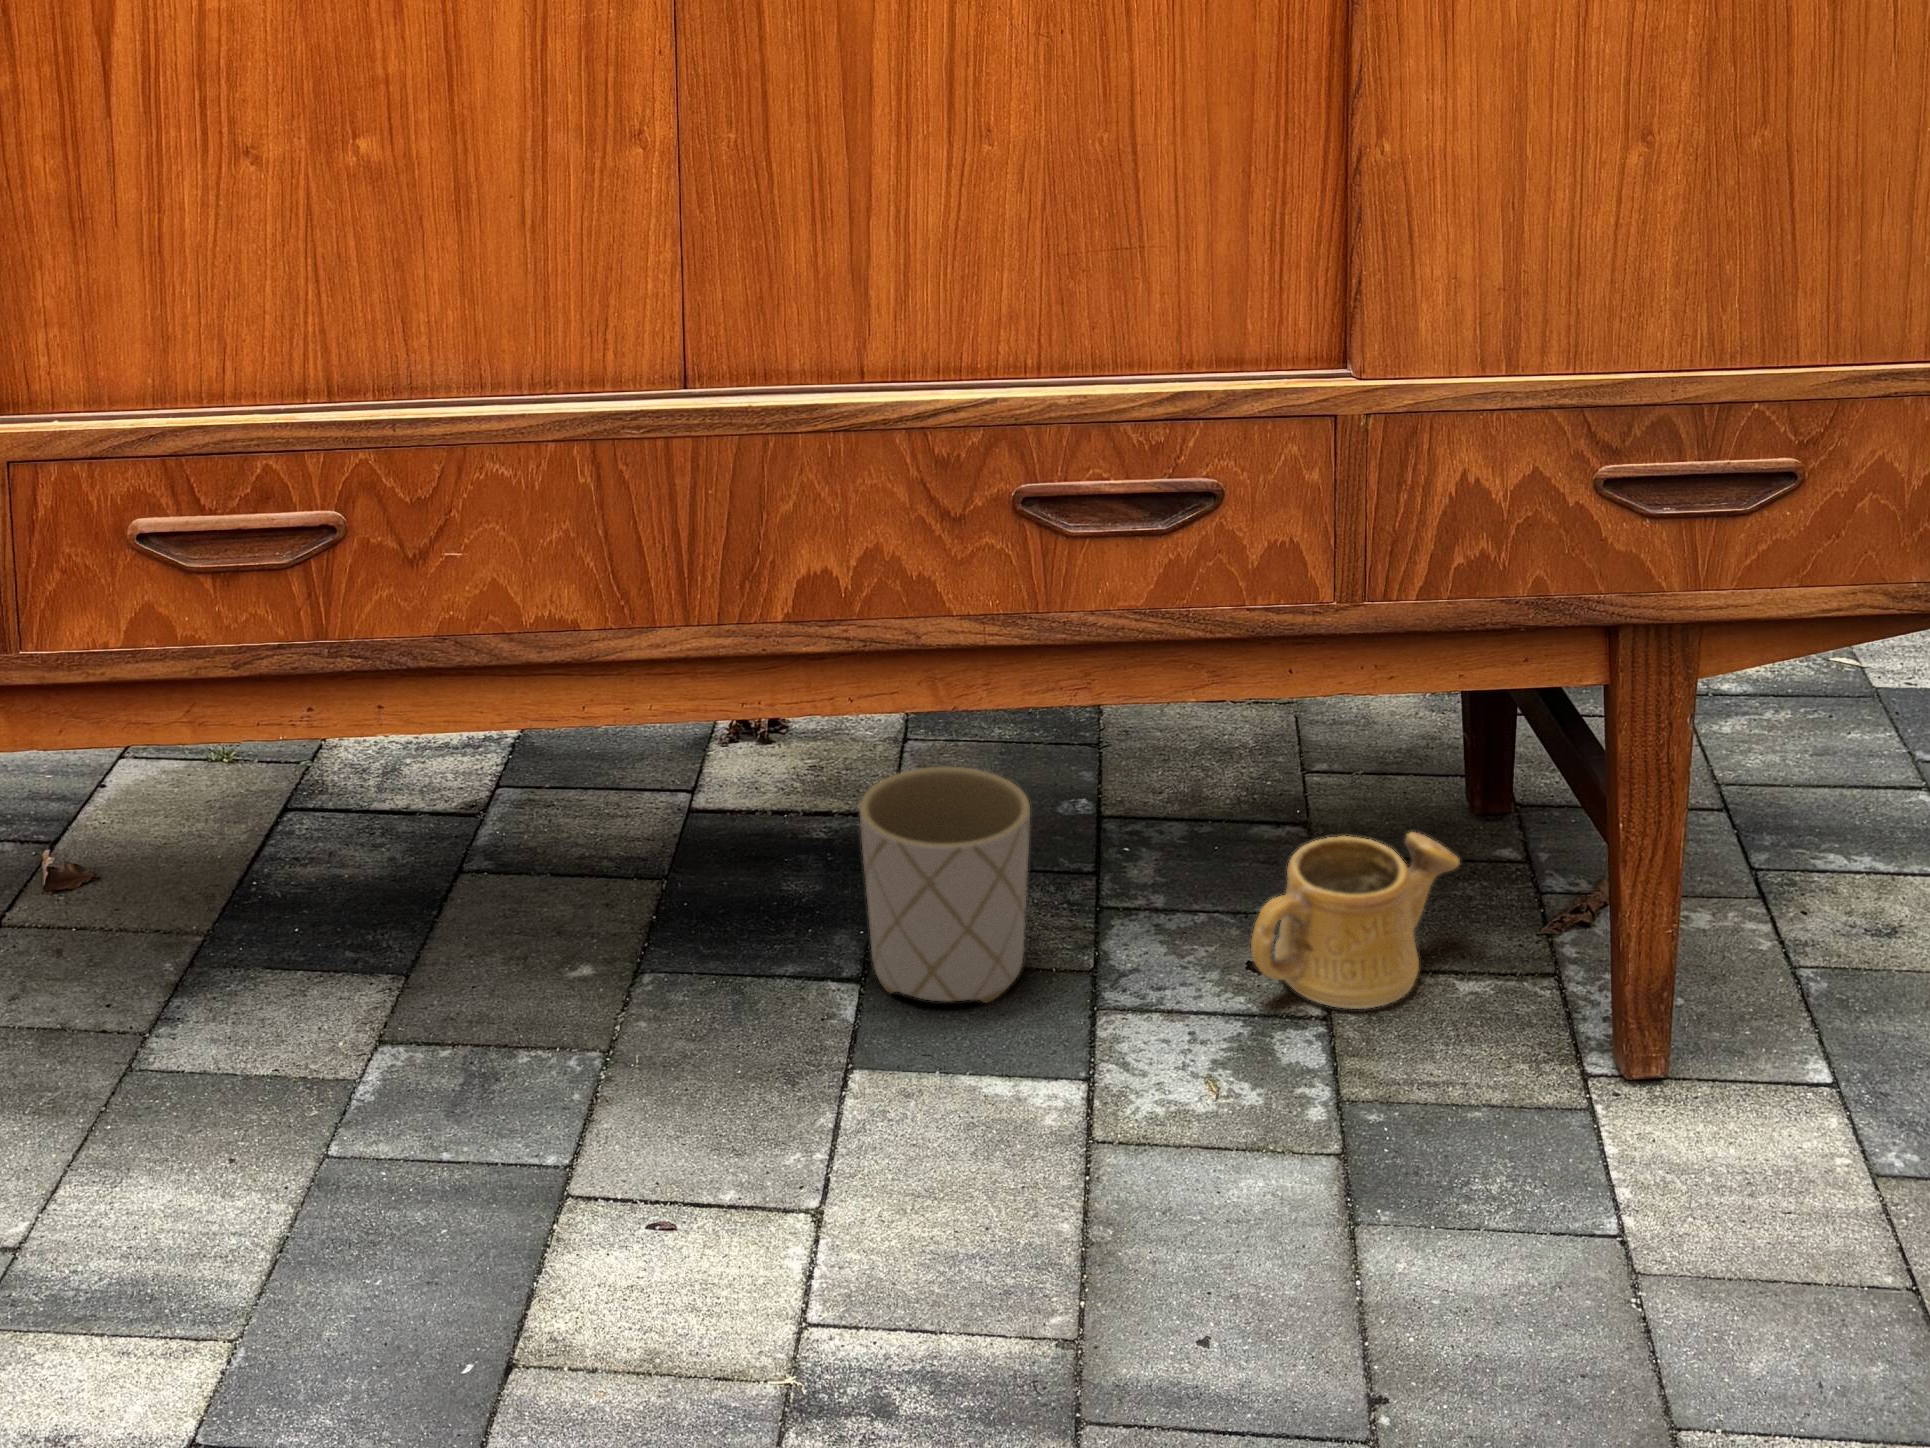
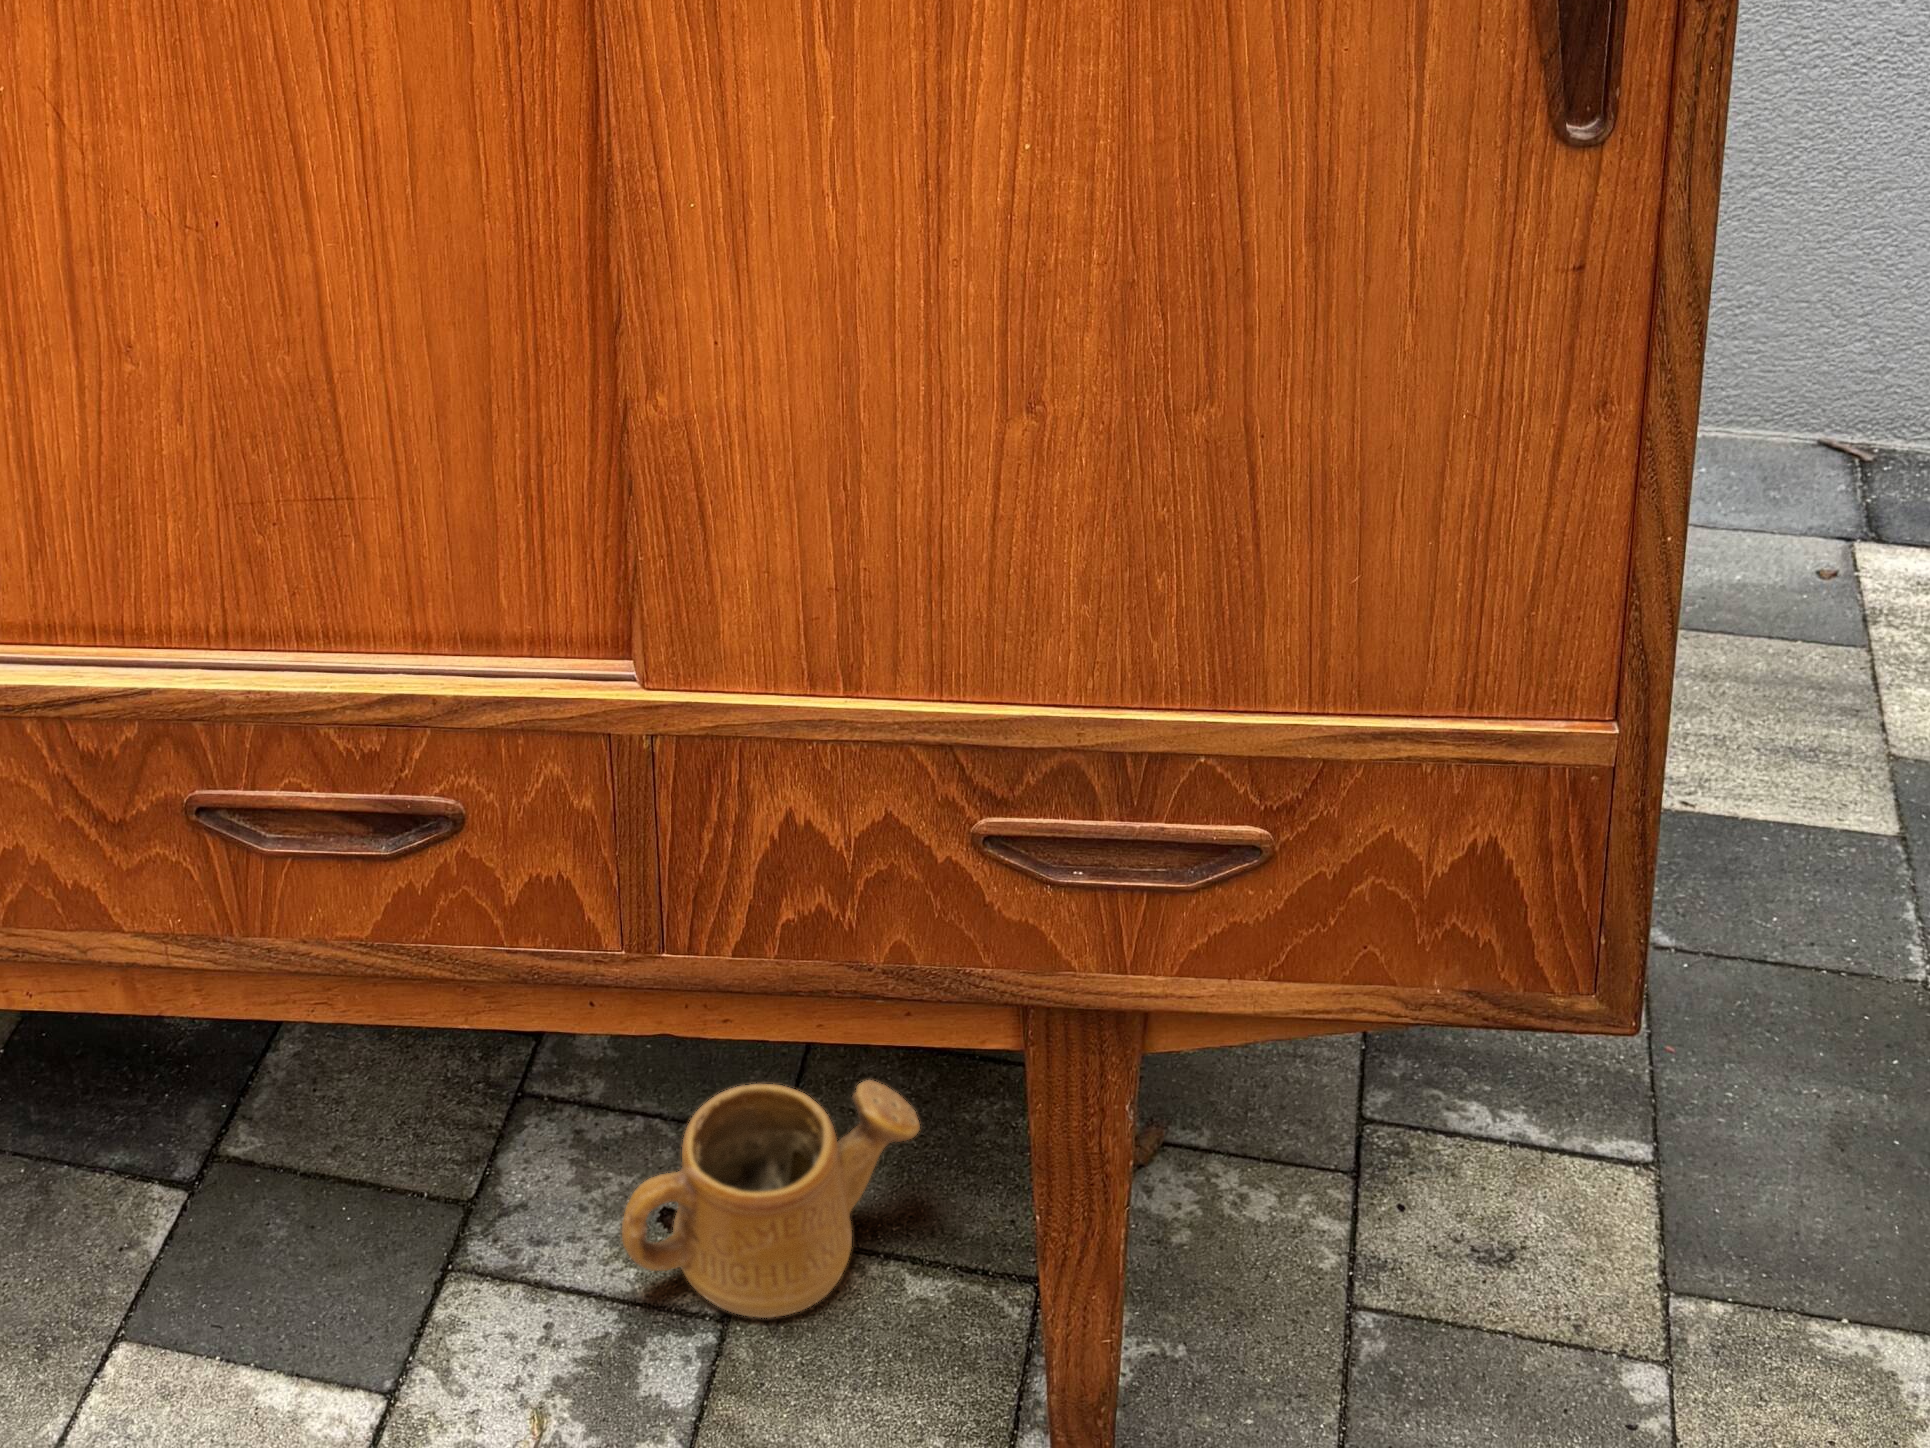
planter: present [860,767,1030,1003] -> none [164,942,379,1248]

